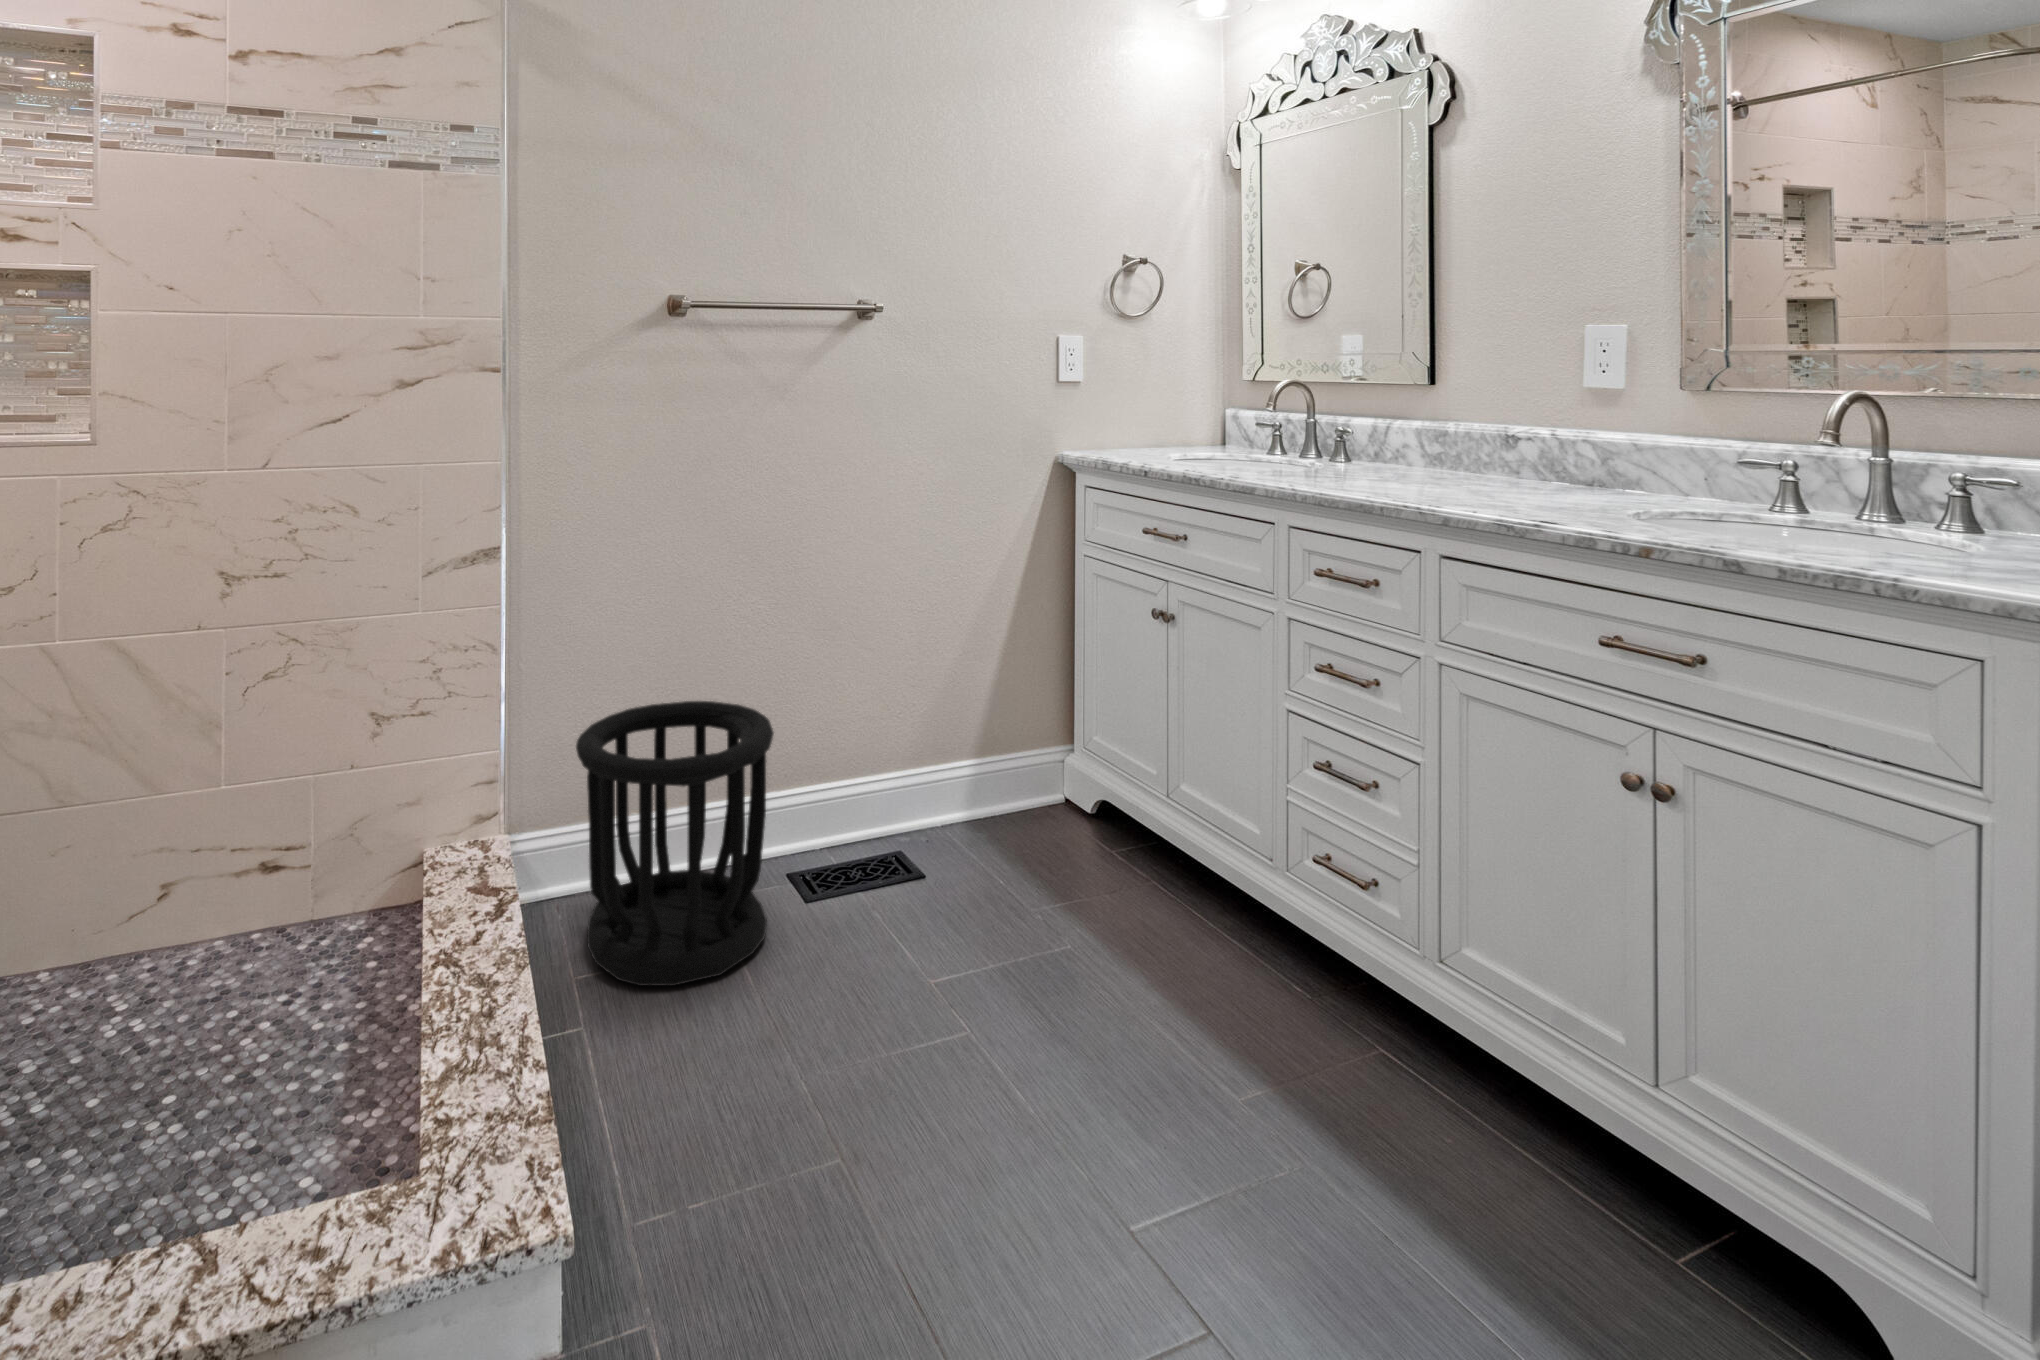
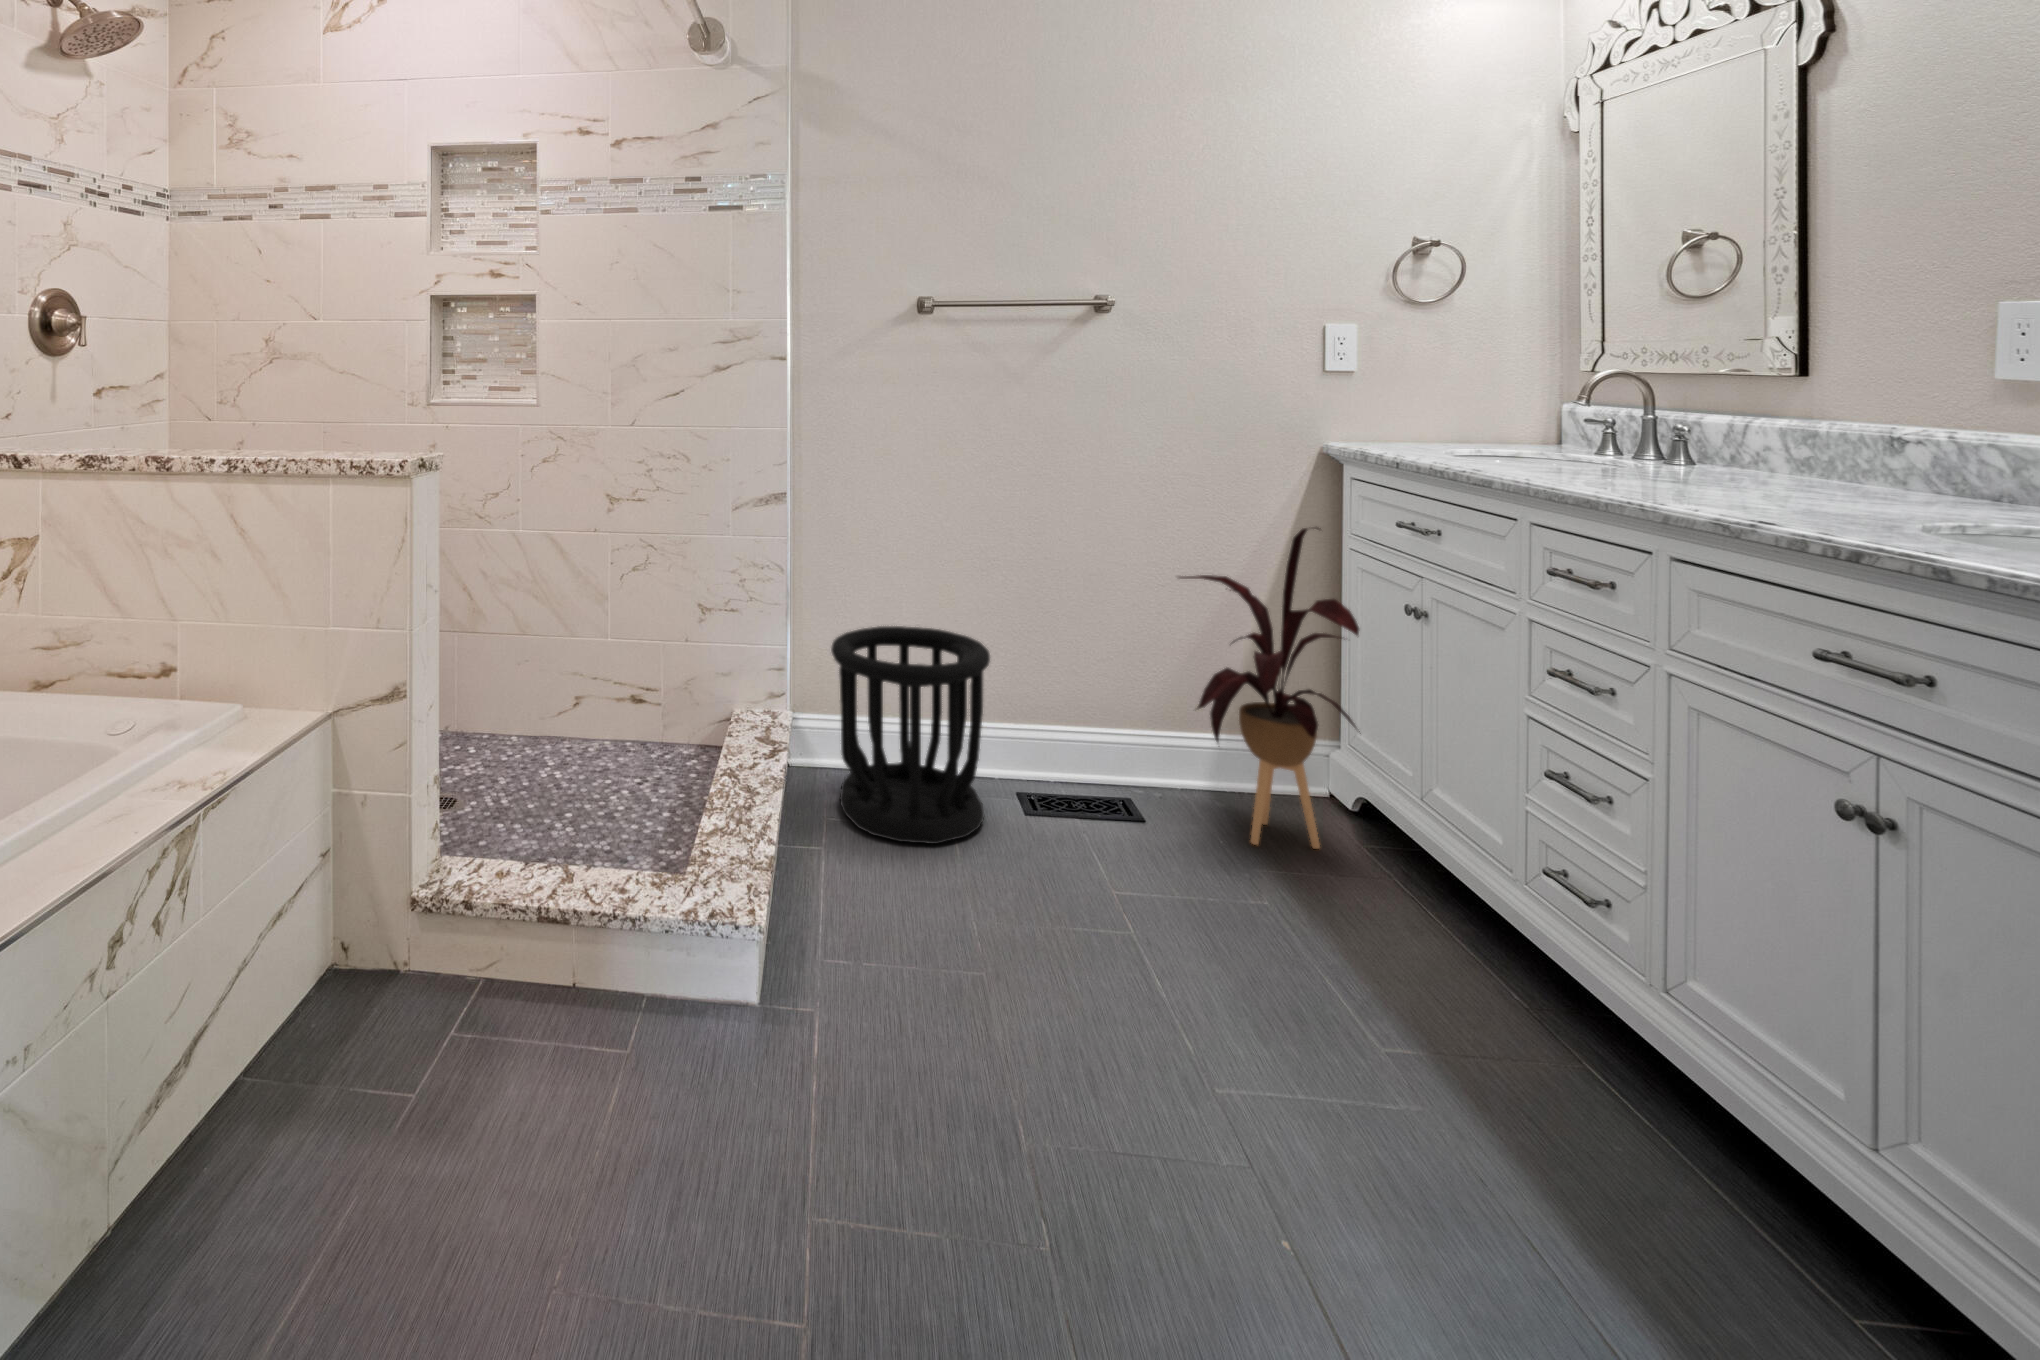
house plant: none [950,542,1138,879] -> present [1179,527,1360,849]

